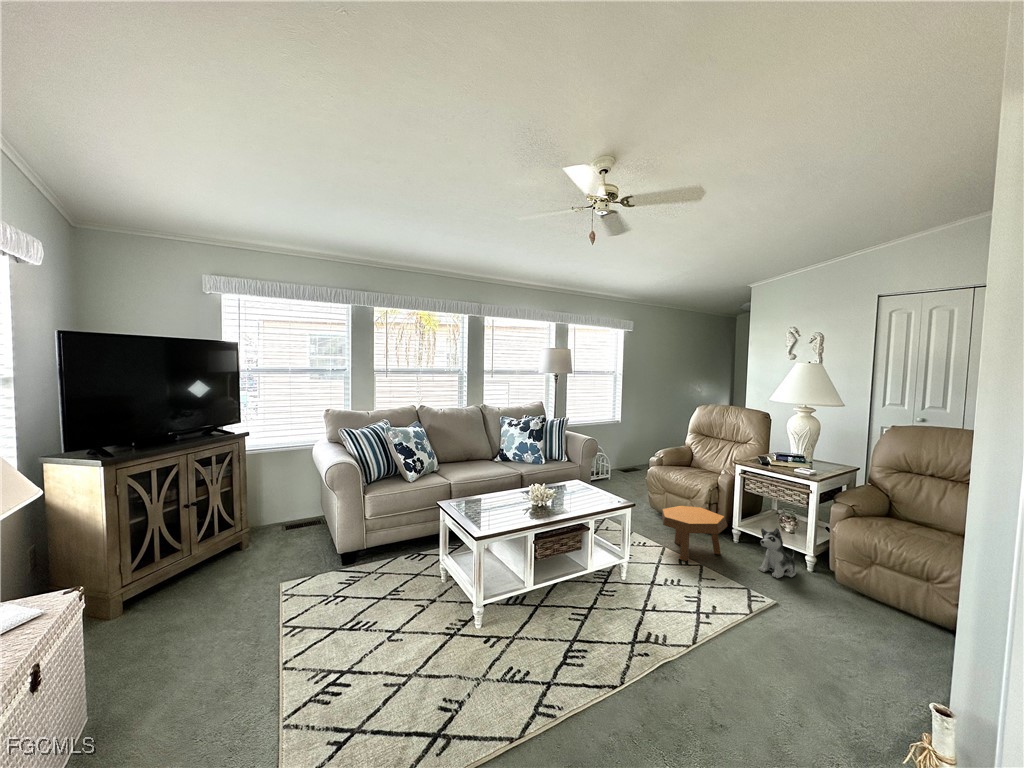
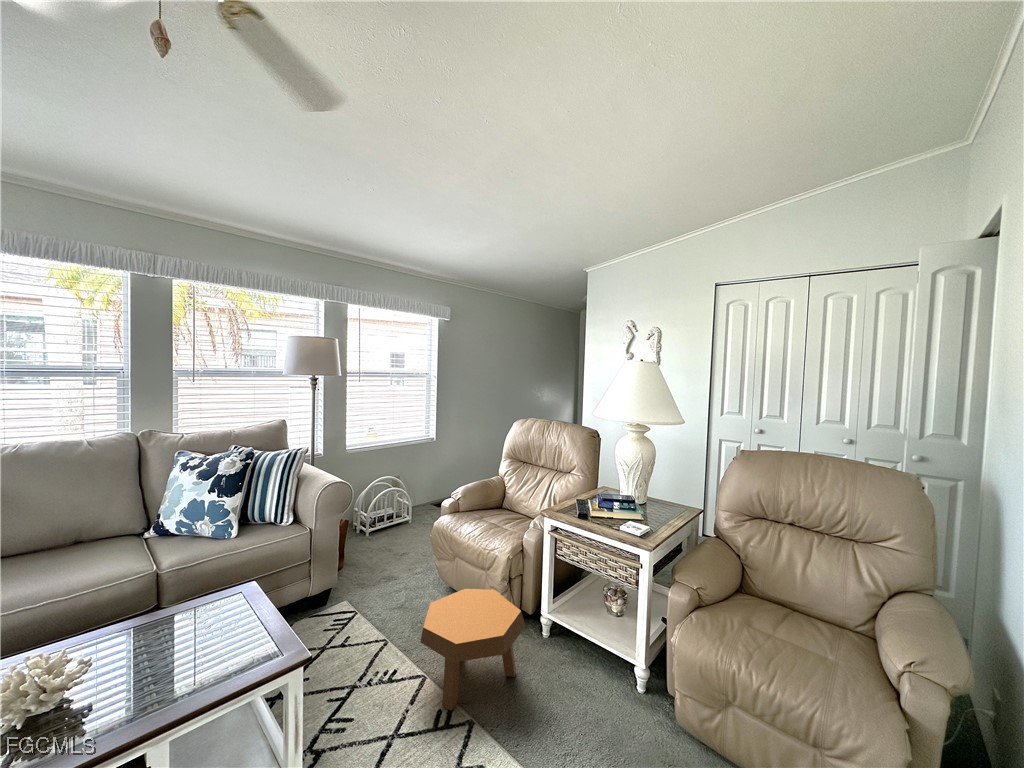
plush toy: present [758,528,796,578] -> none [566,632,620,727]

